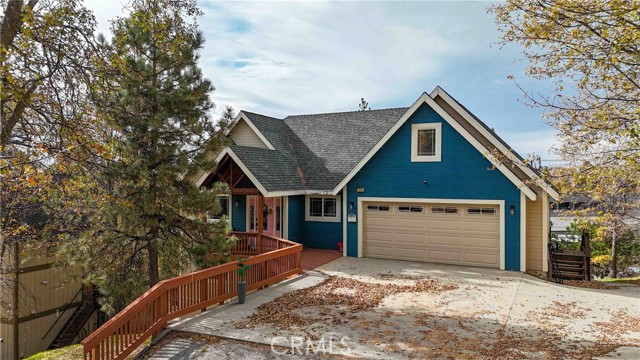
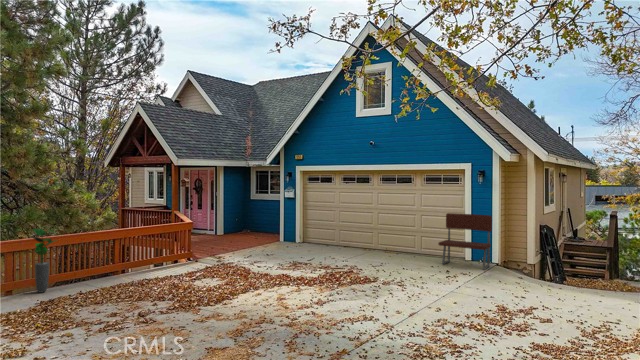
bench: none [484,236,521,277] -> present [438,213,492,269]

